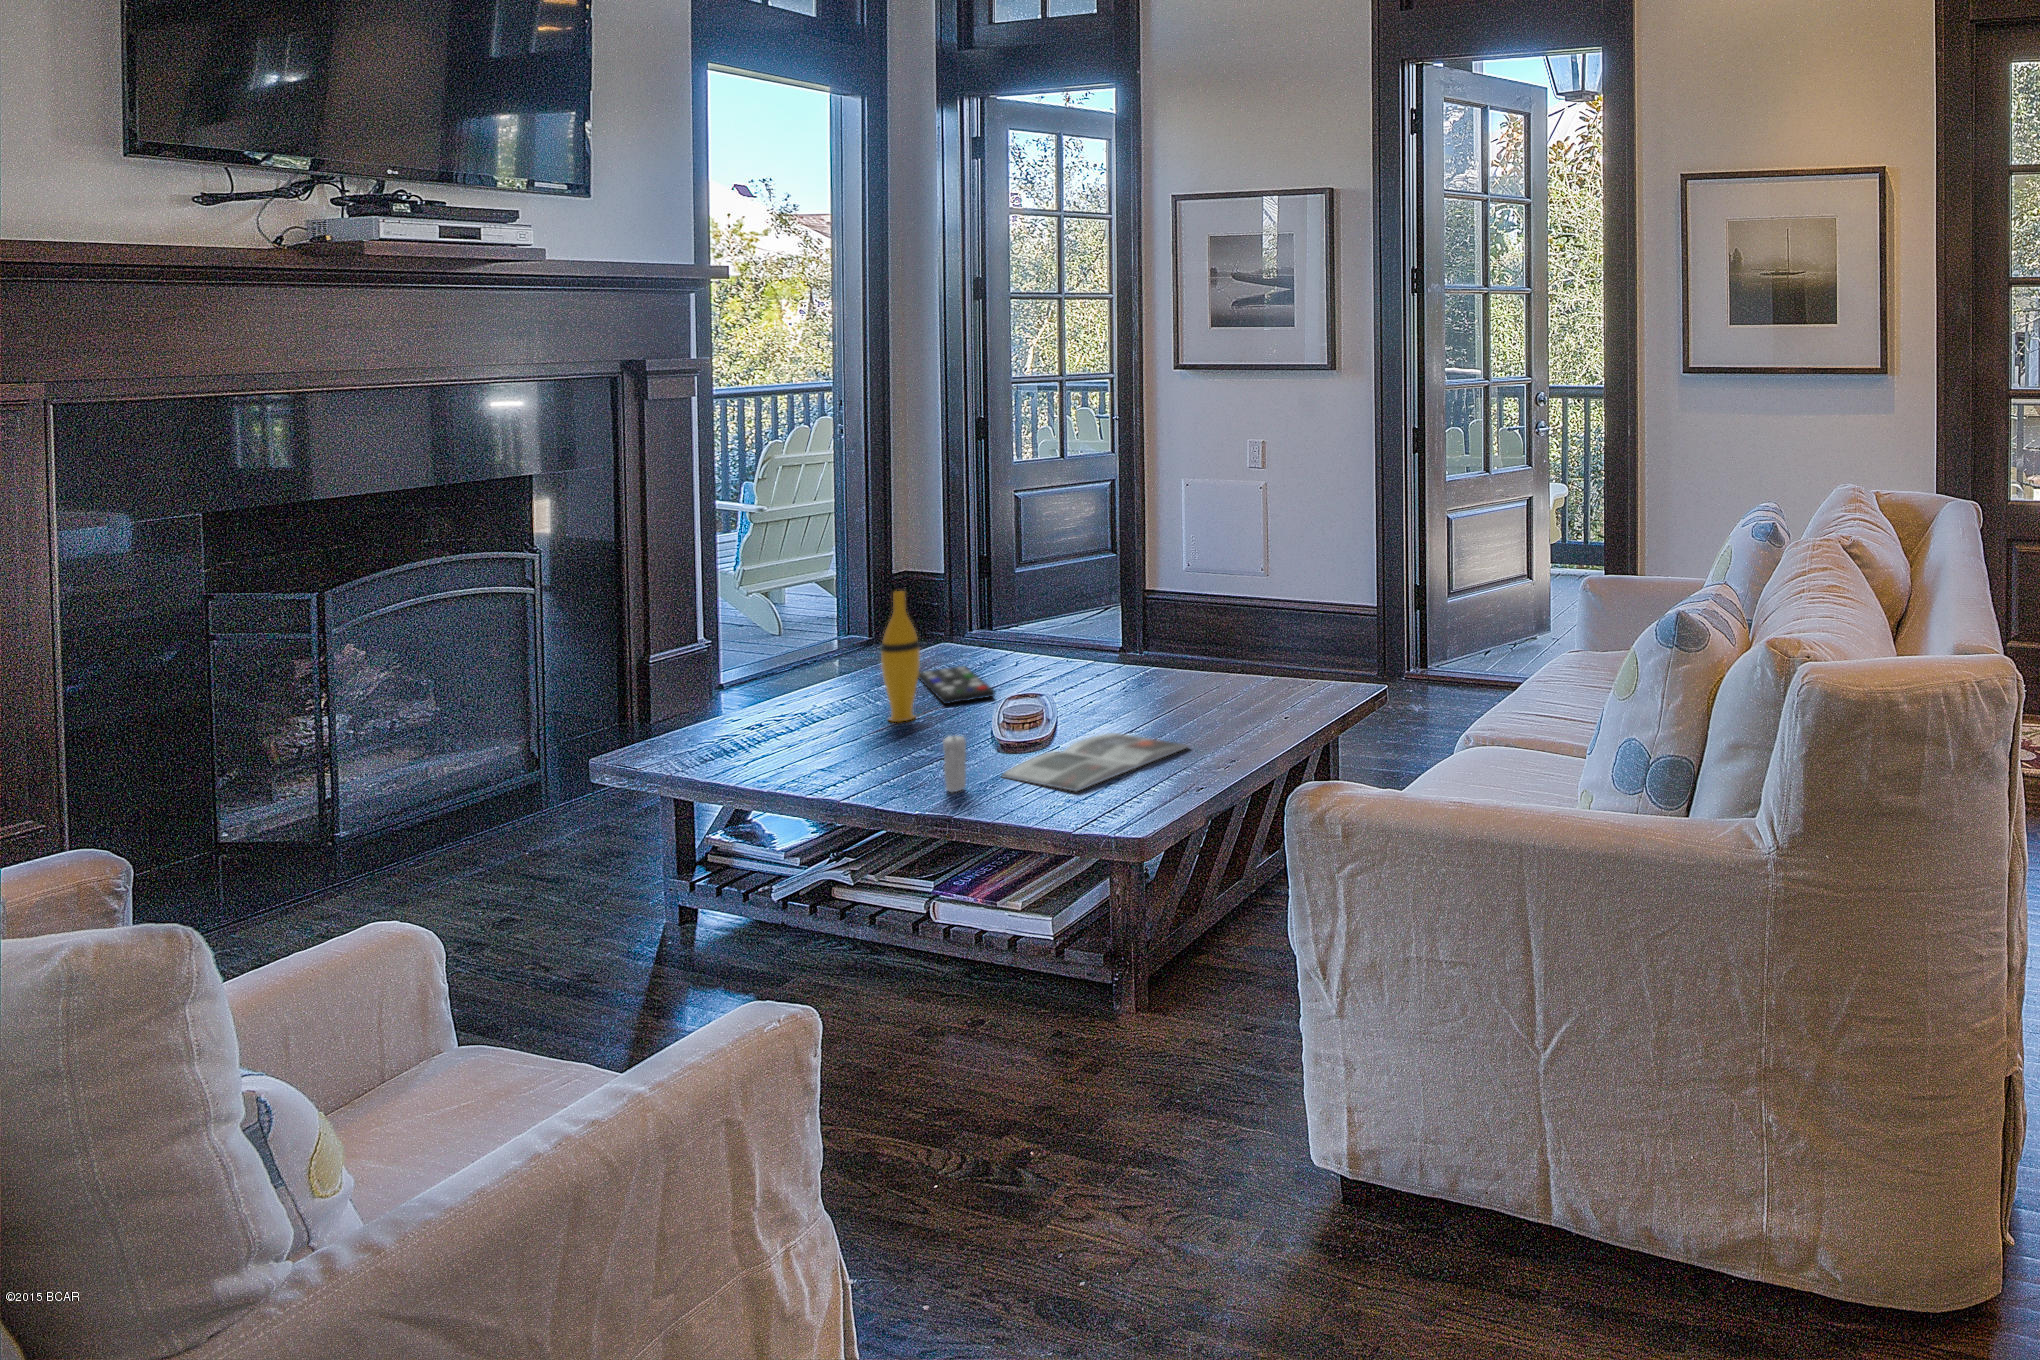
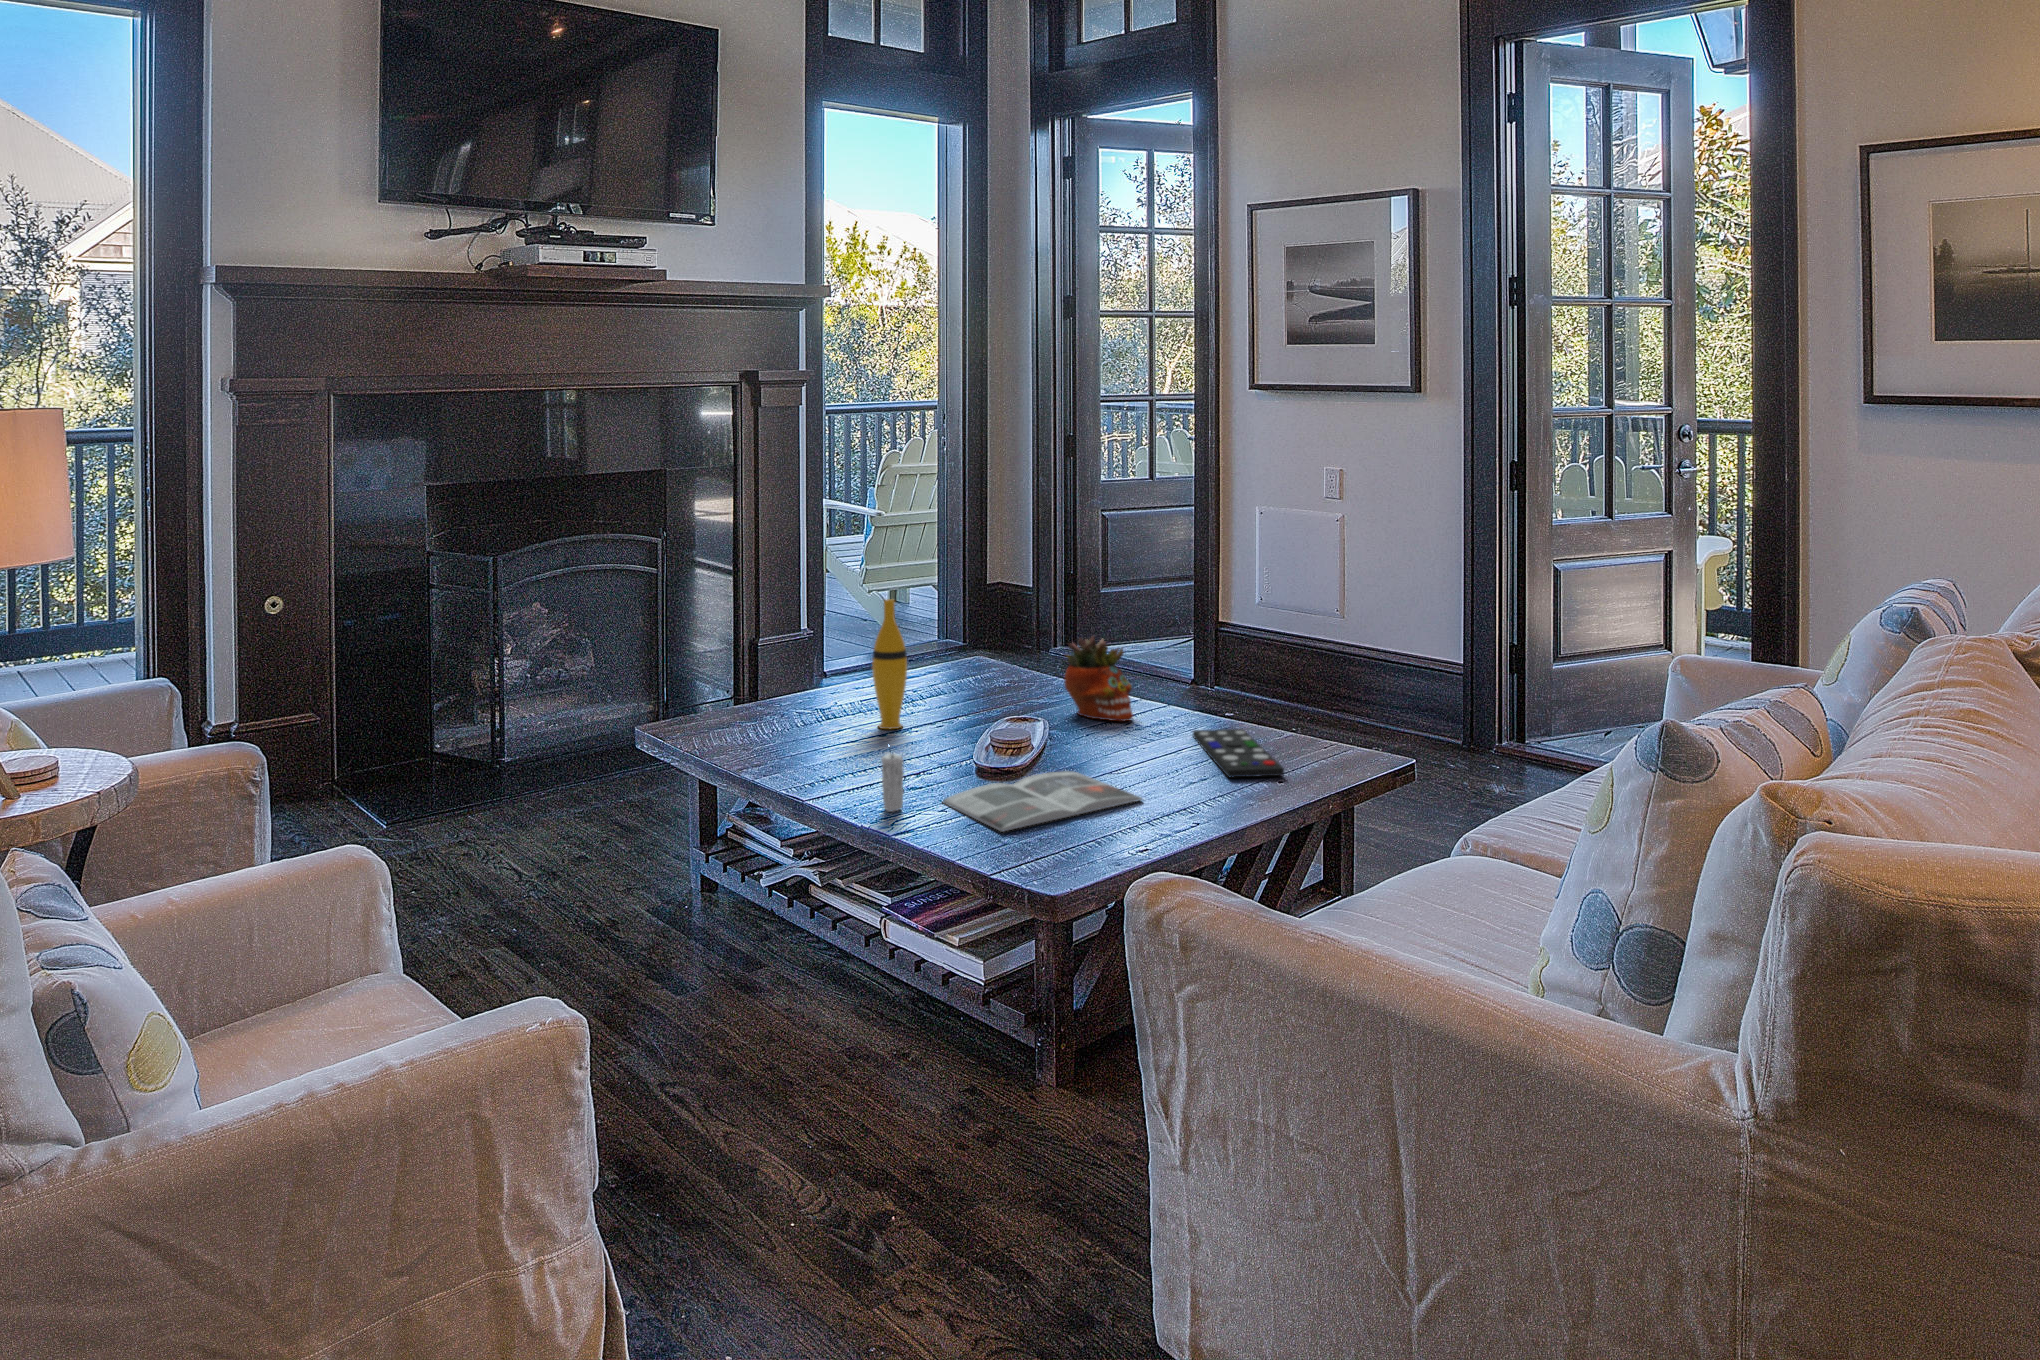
succulent planter: none [1071,609,1143,686] -> present [1064,636,1133,721]
remote control: present [918,666,995,704] -> present [1193,729,1284,777]

